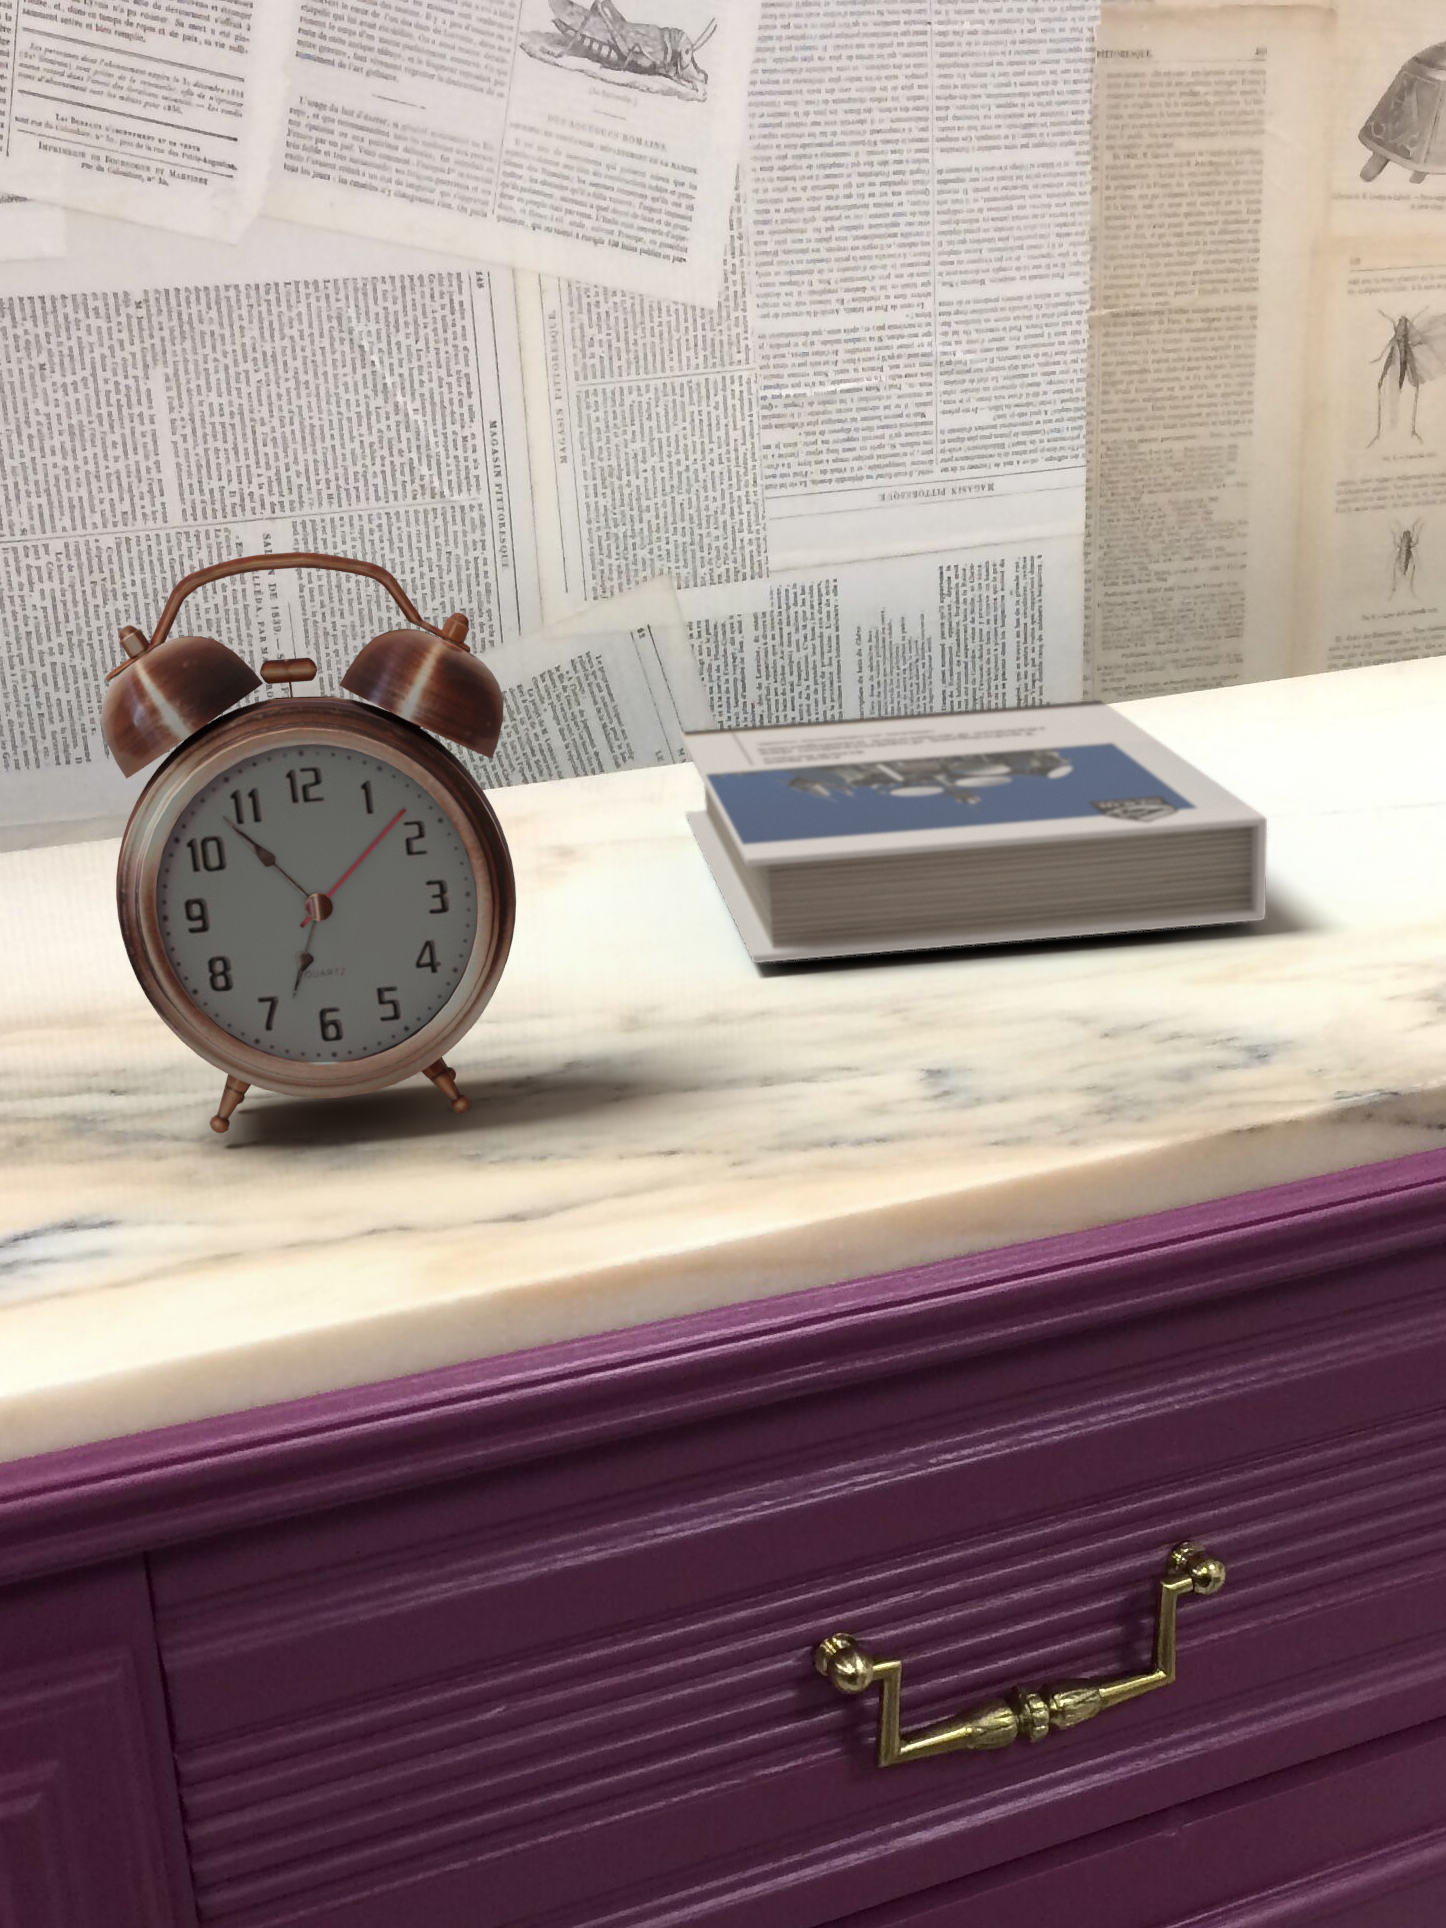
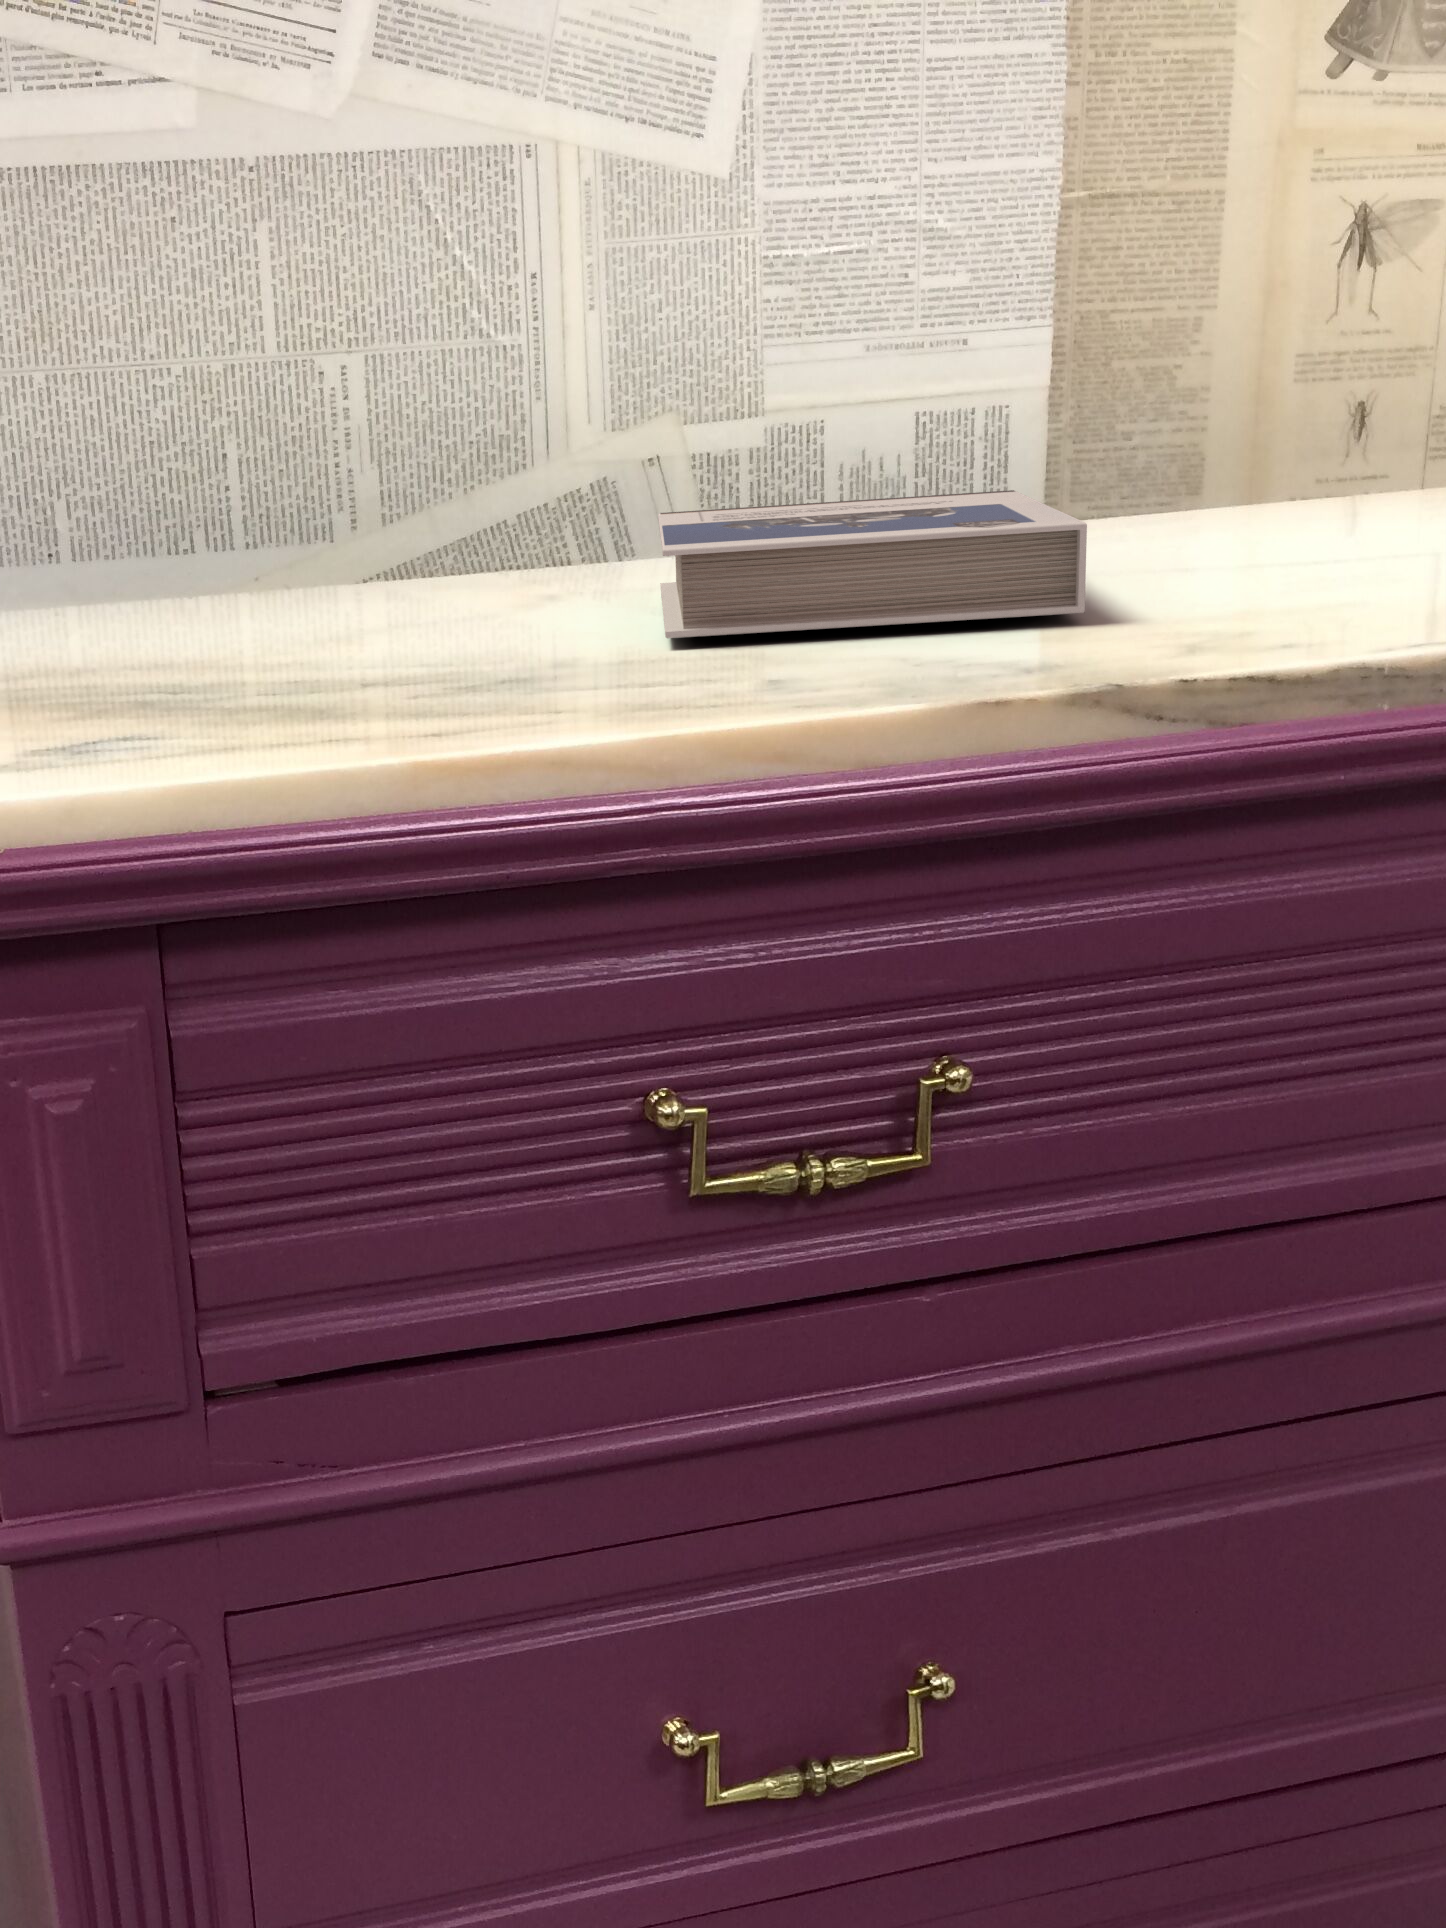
alarm clock: present [101,552,516,1133] -> none [166,261,460,707]

